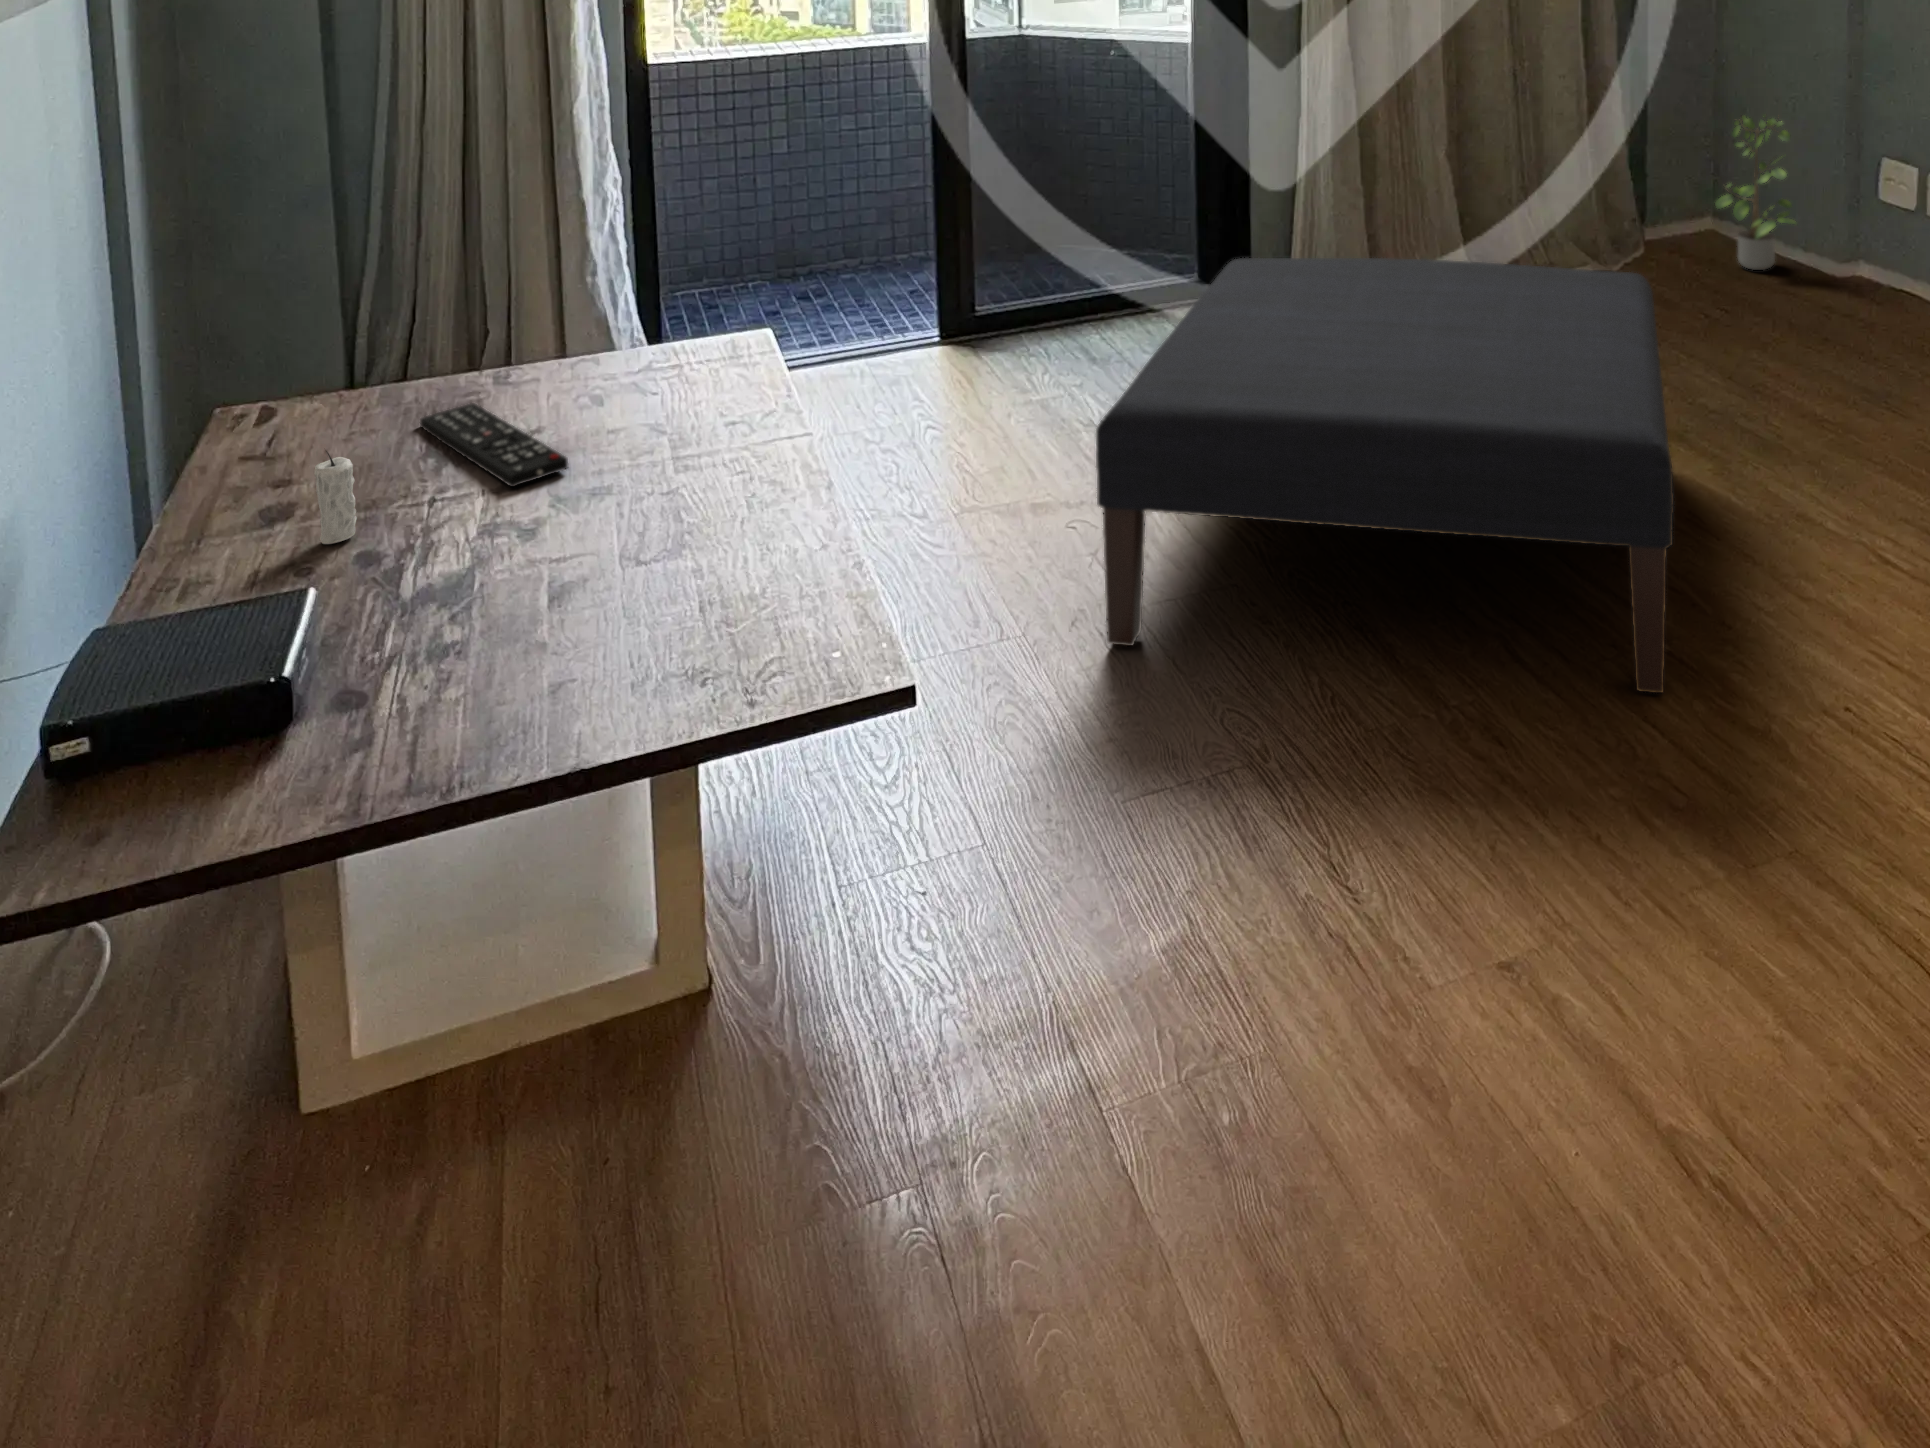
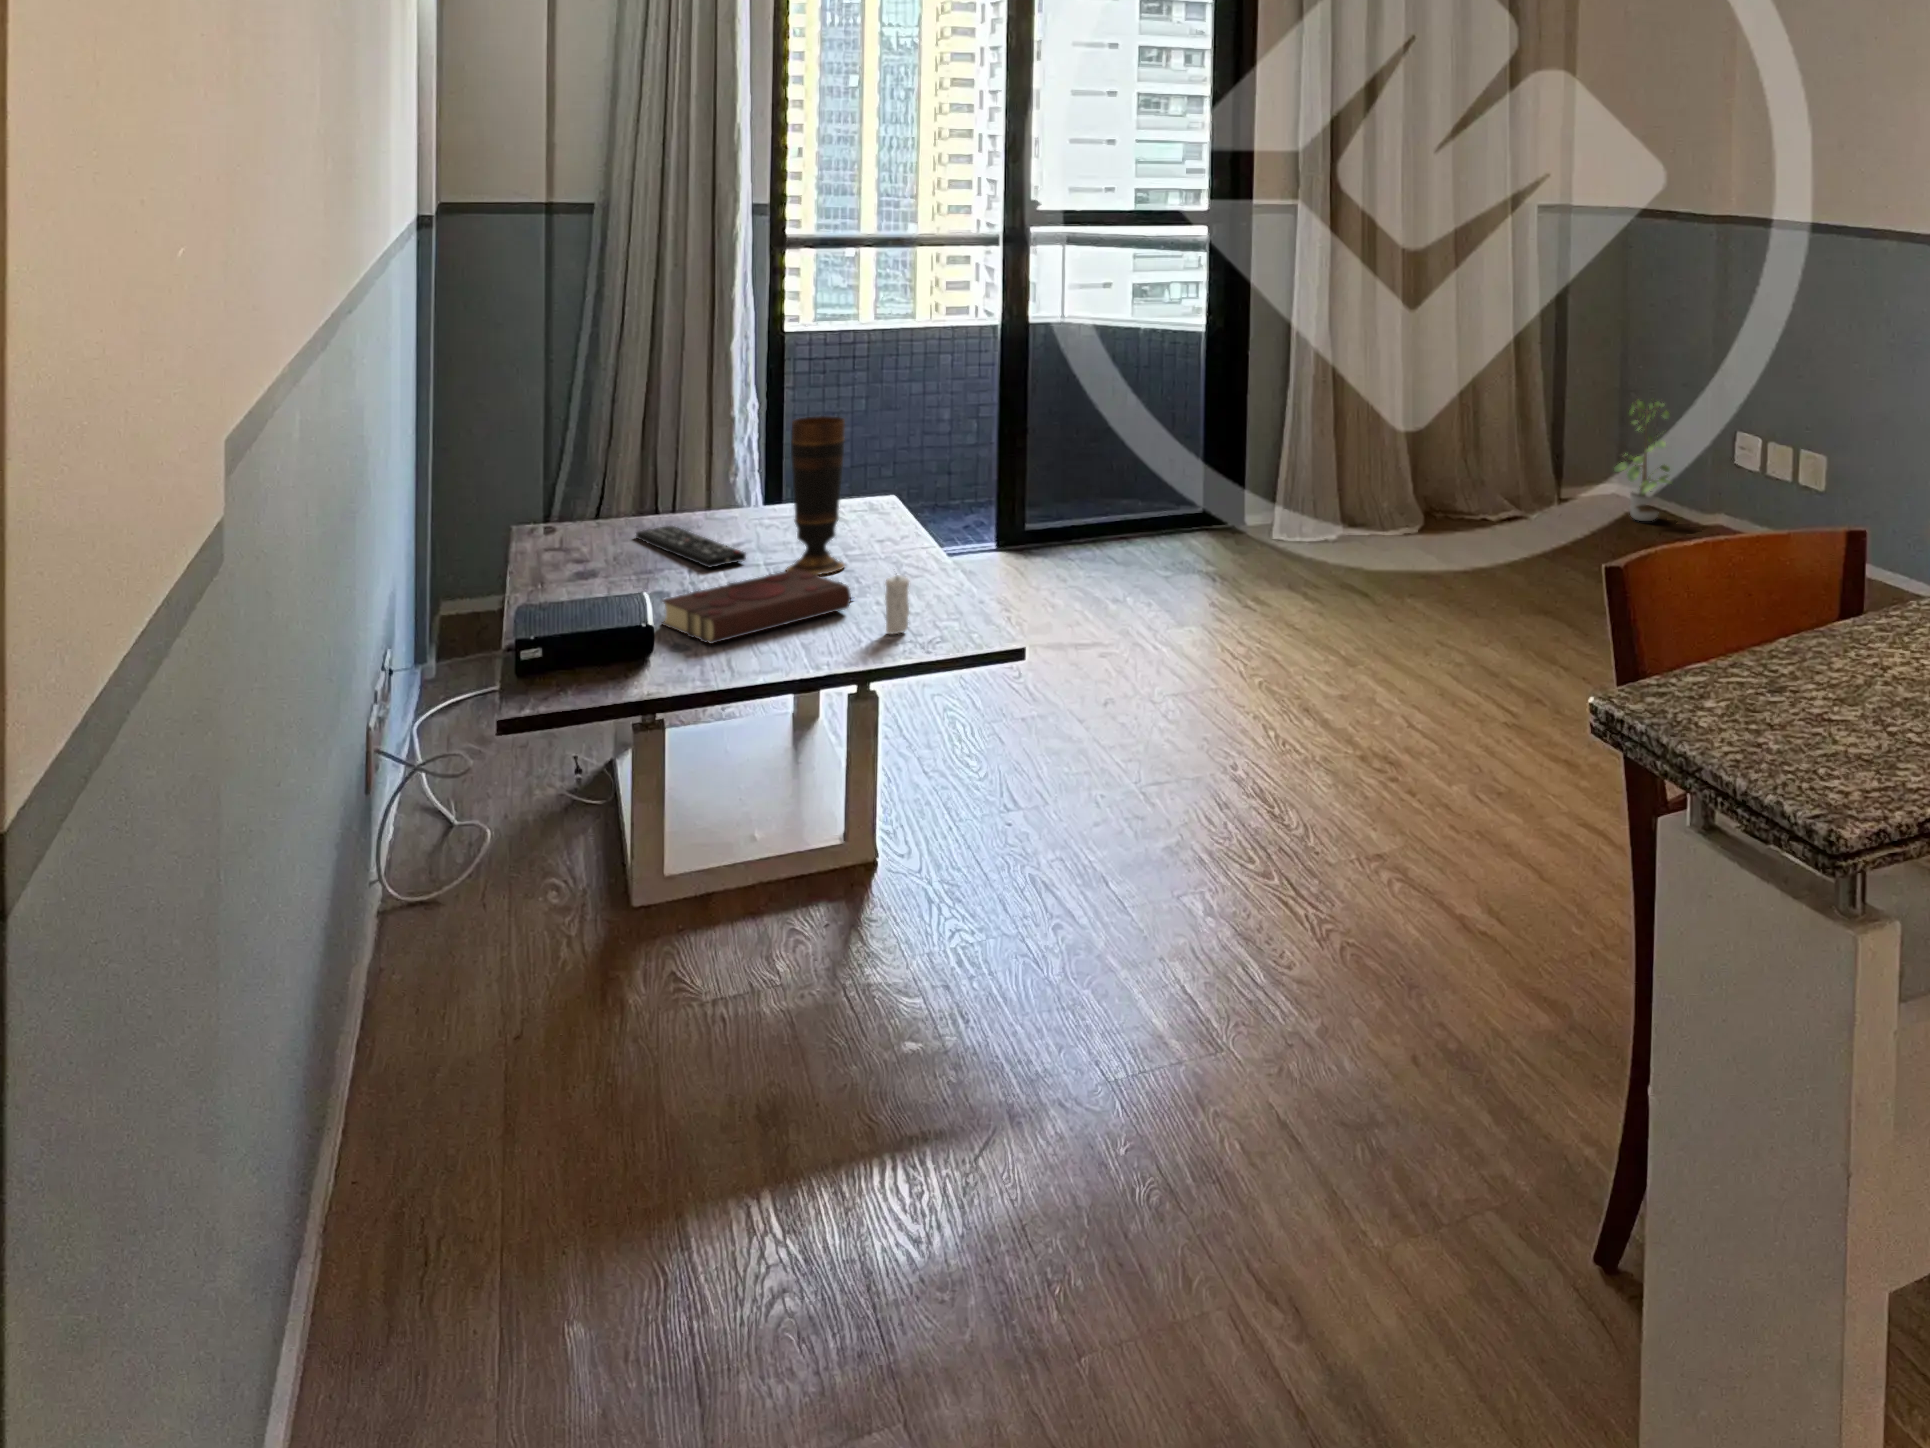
vase: none [618,252,714,495] -> present [786,416,845,575]
ottoman: present [1096,258,1674,693] -> none [1108,474,1526,751]
candle: present [314,451,357,544] -> present [885,575,909,634]
book: none [411,499,724,667] -> present [662,569,851,644]

